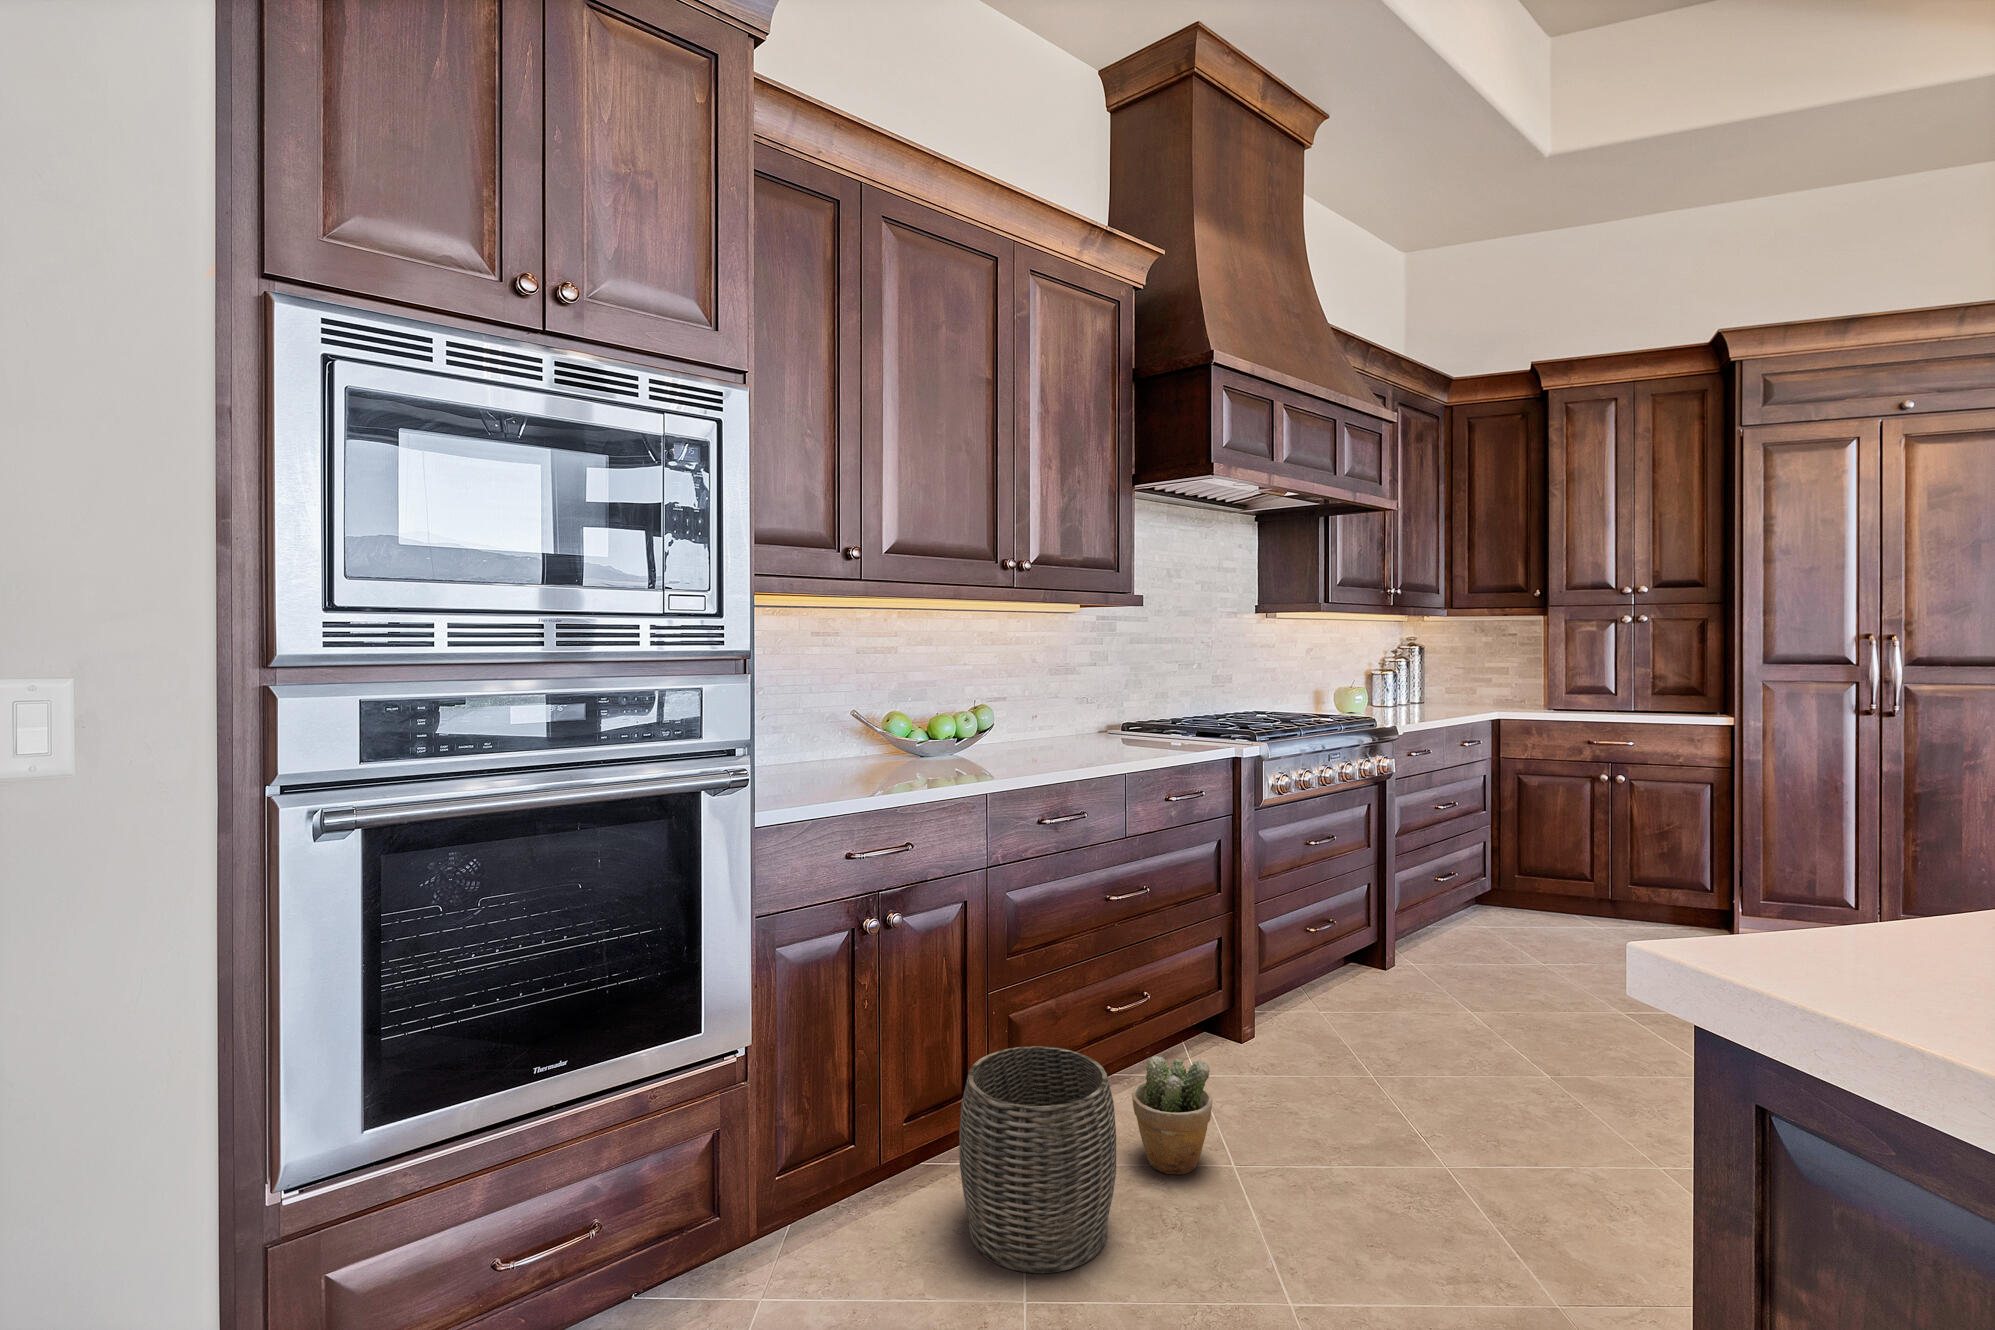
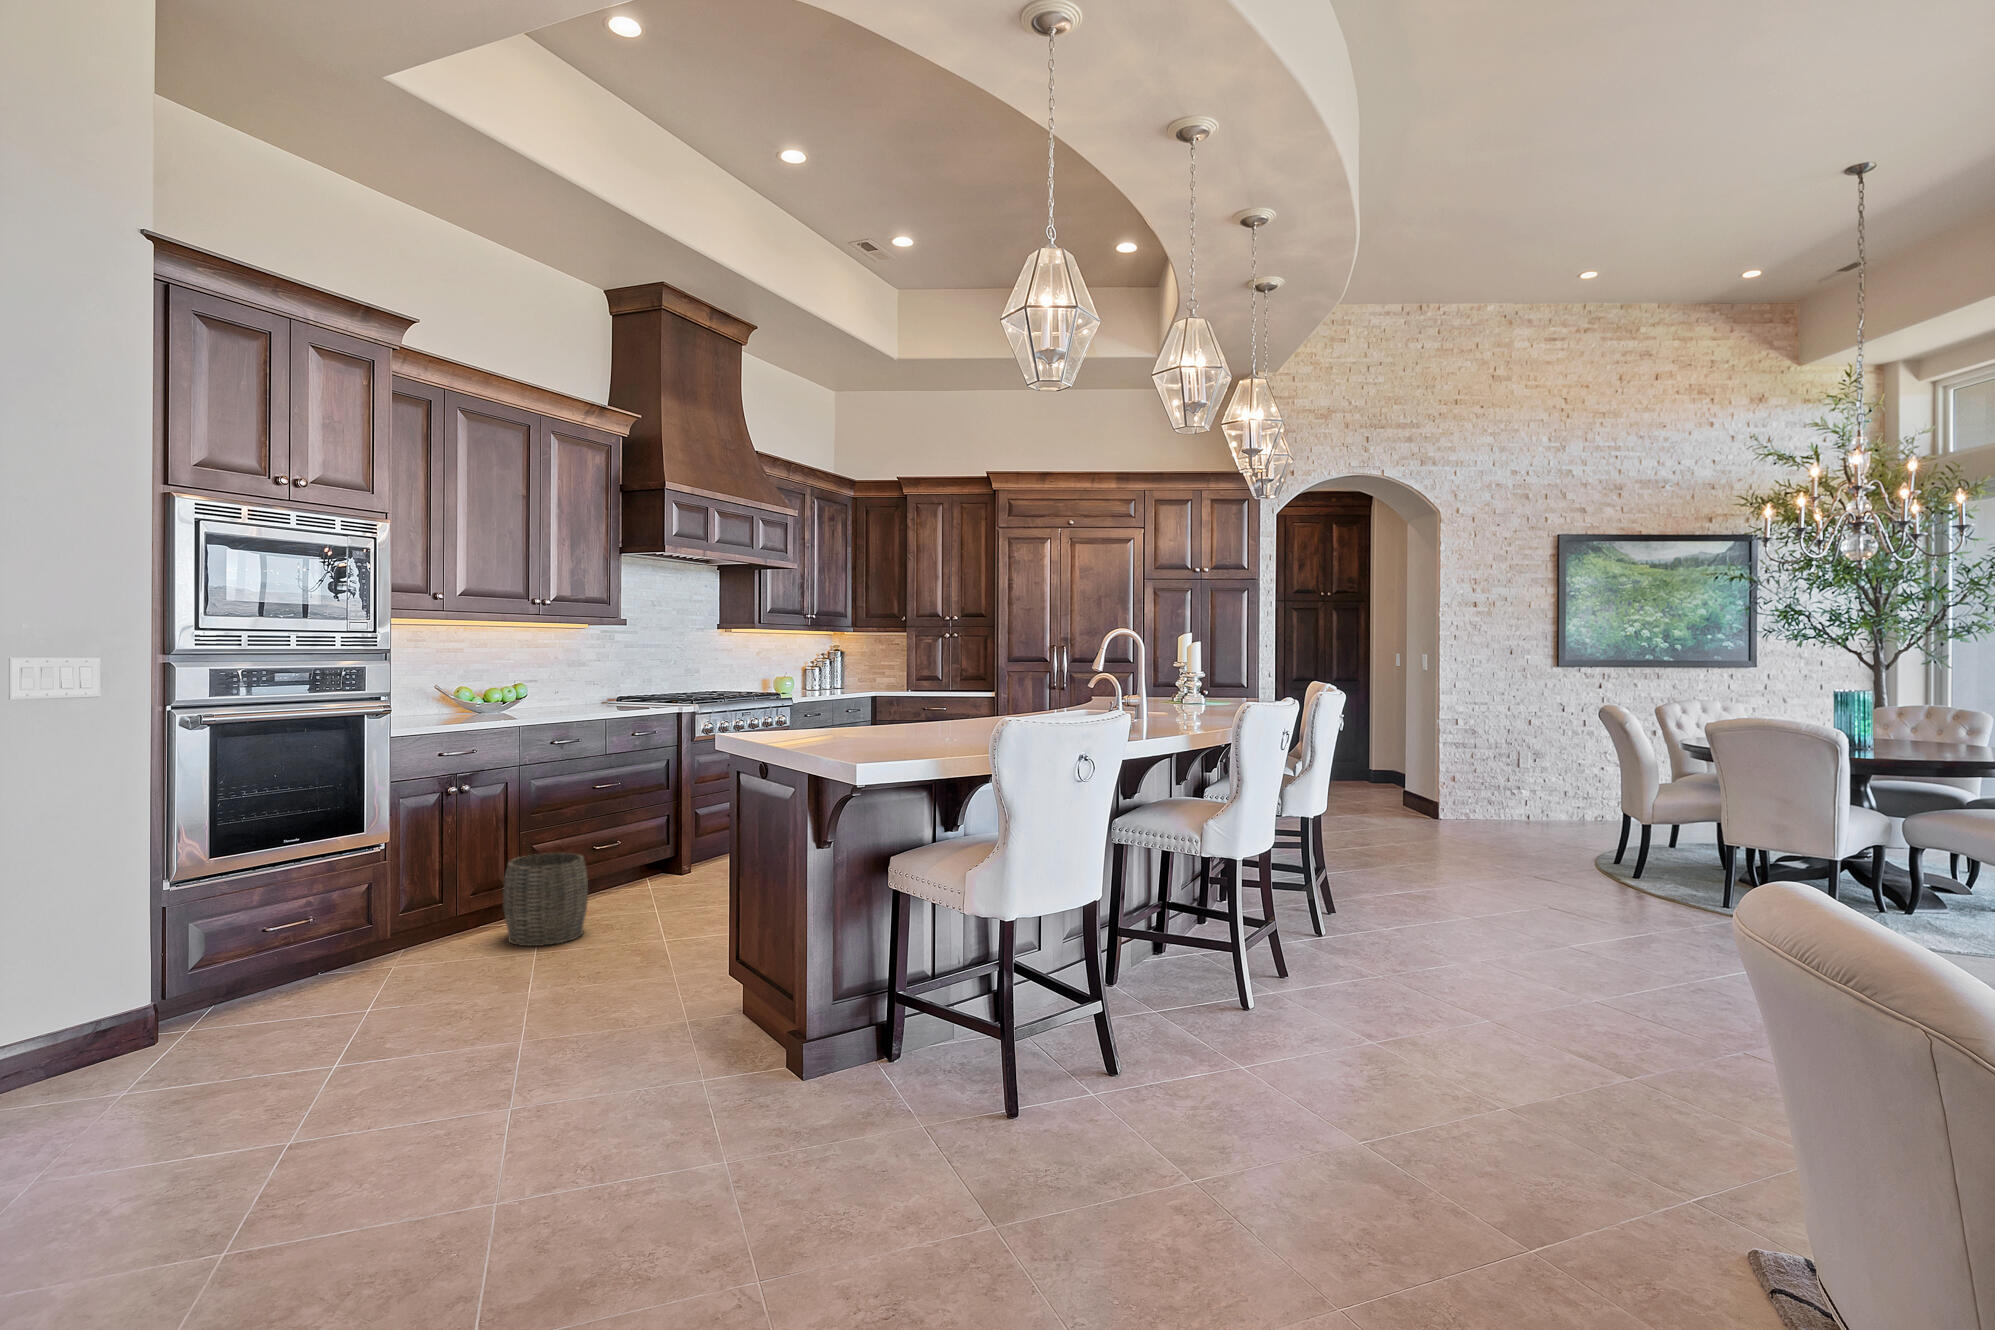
potted plant: present [1132,1056,1212,1174] -> none [603,859,646,917]

